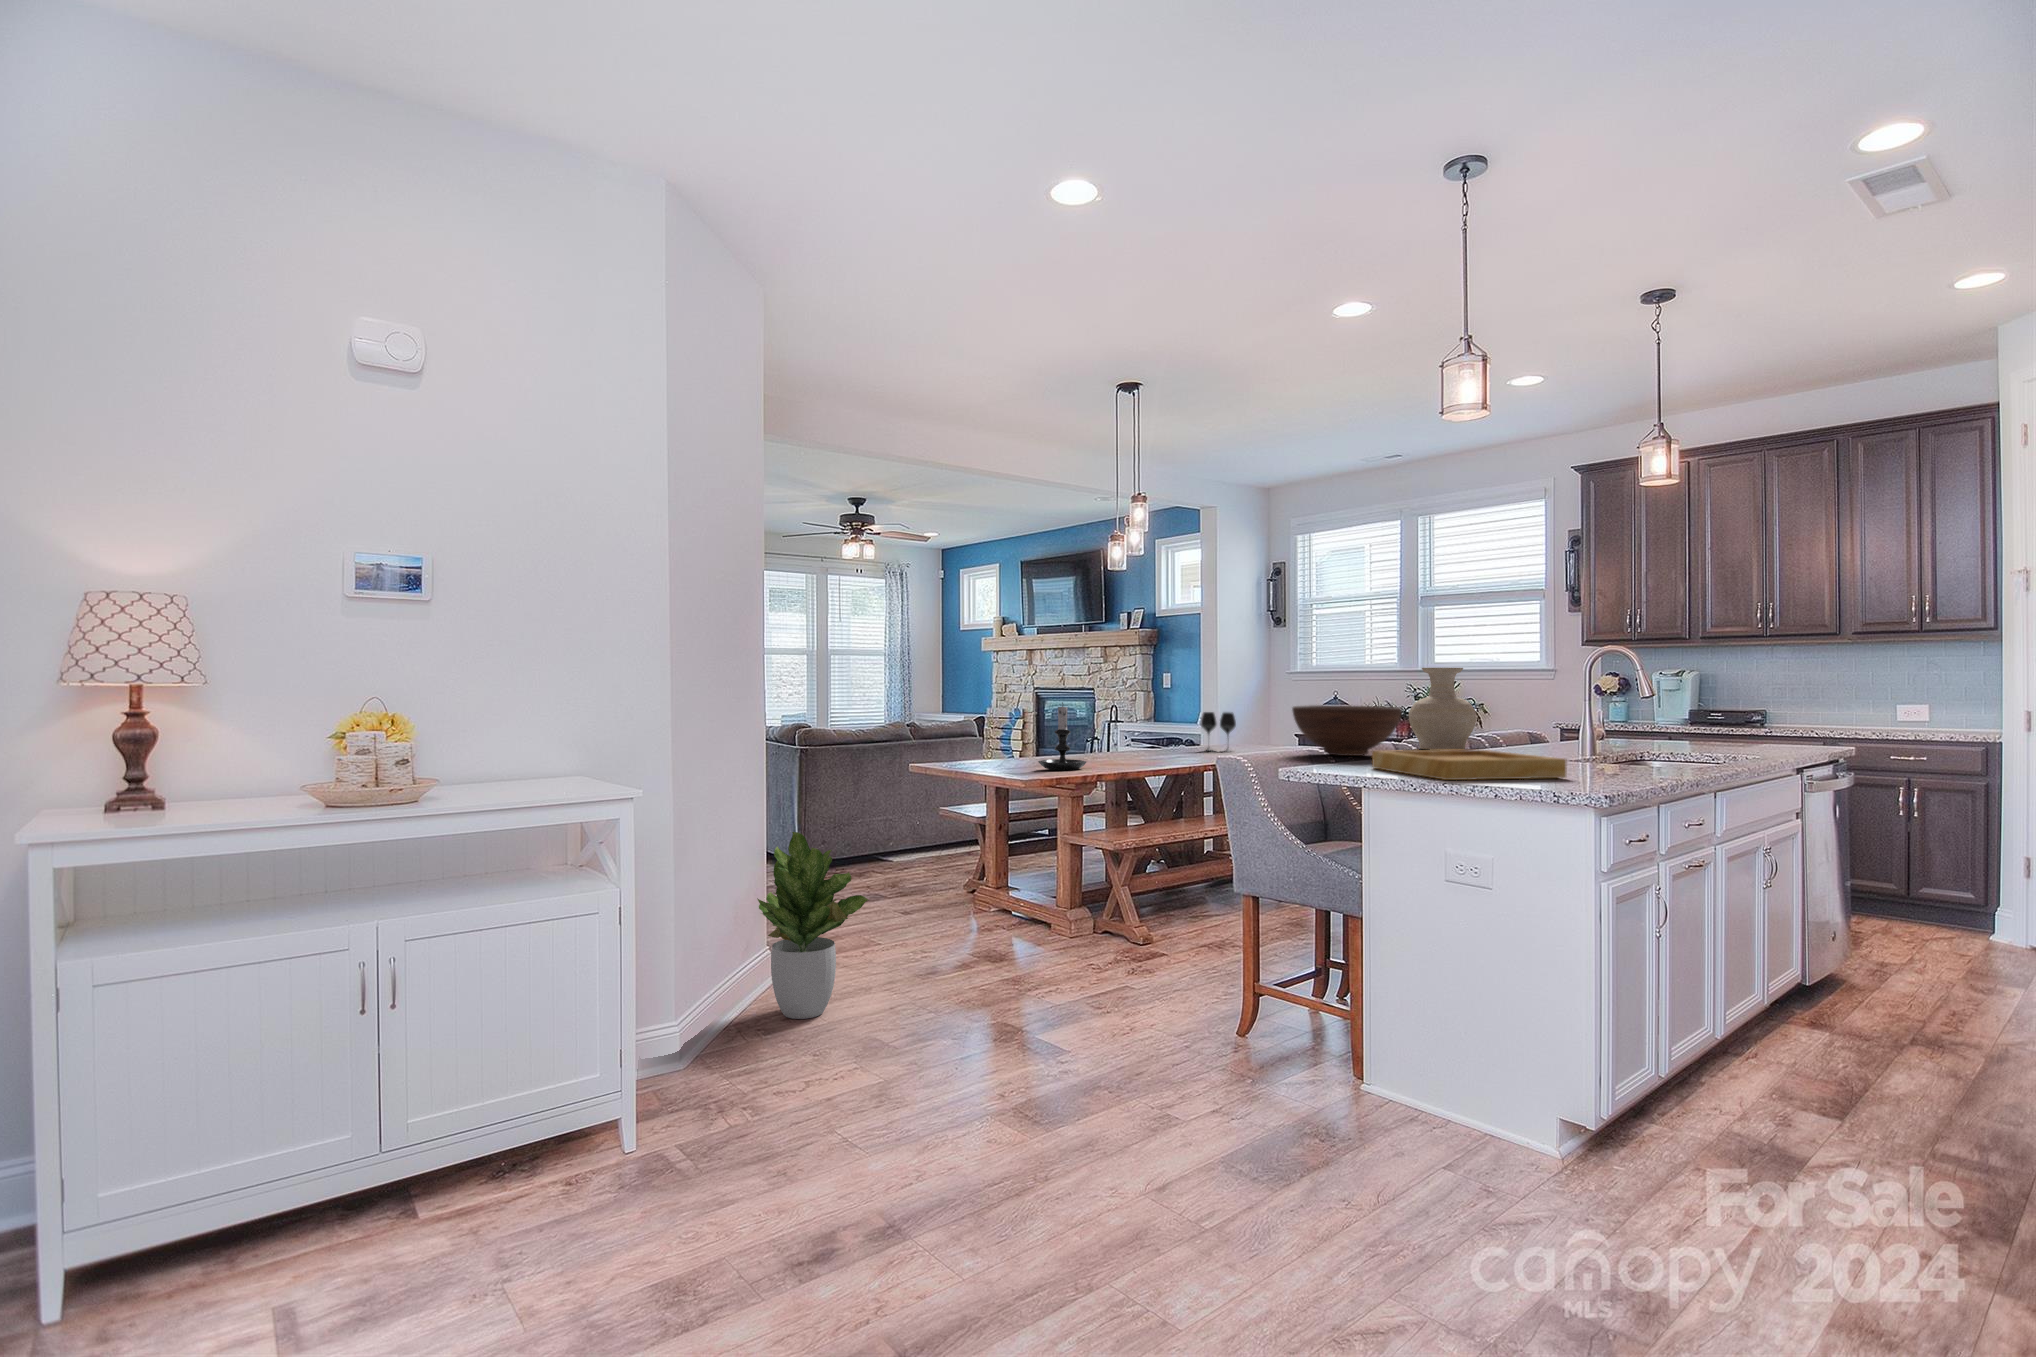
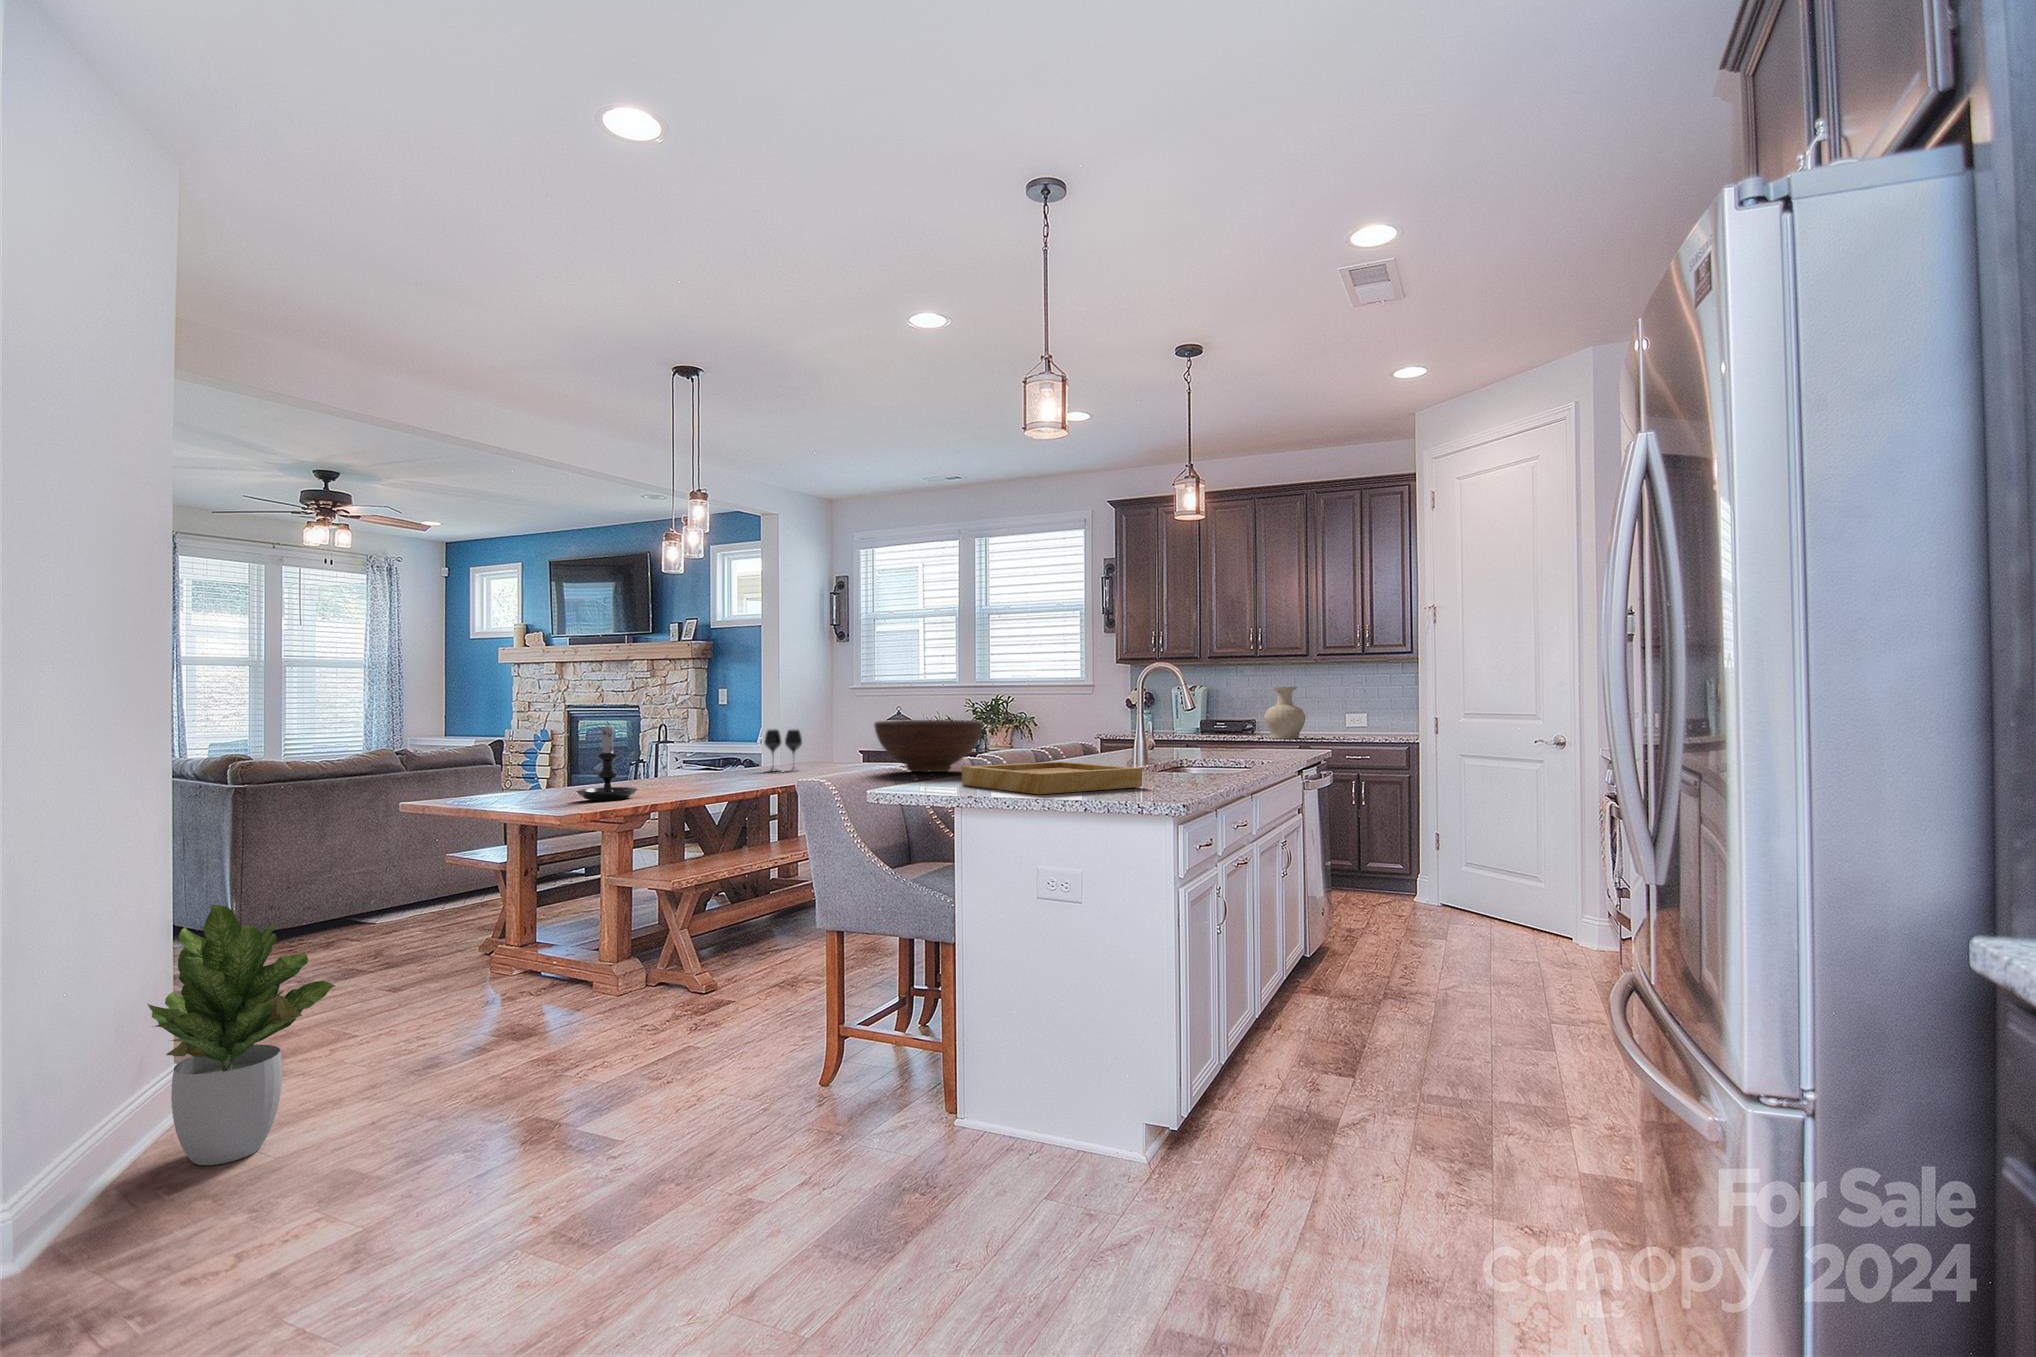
vase: present [1409,668,1477,750] -> present [1264,687,1305,739]

